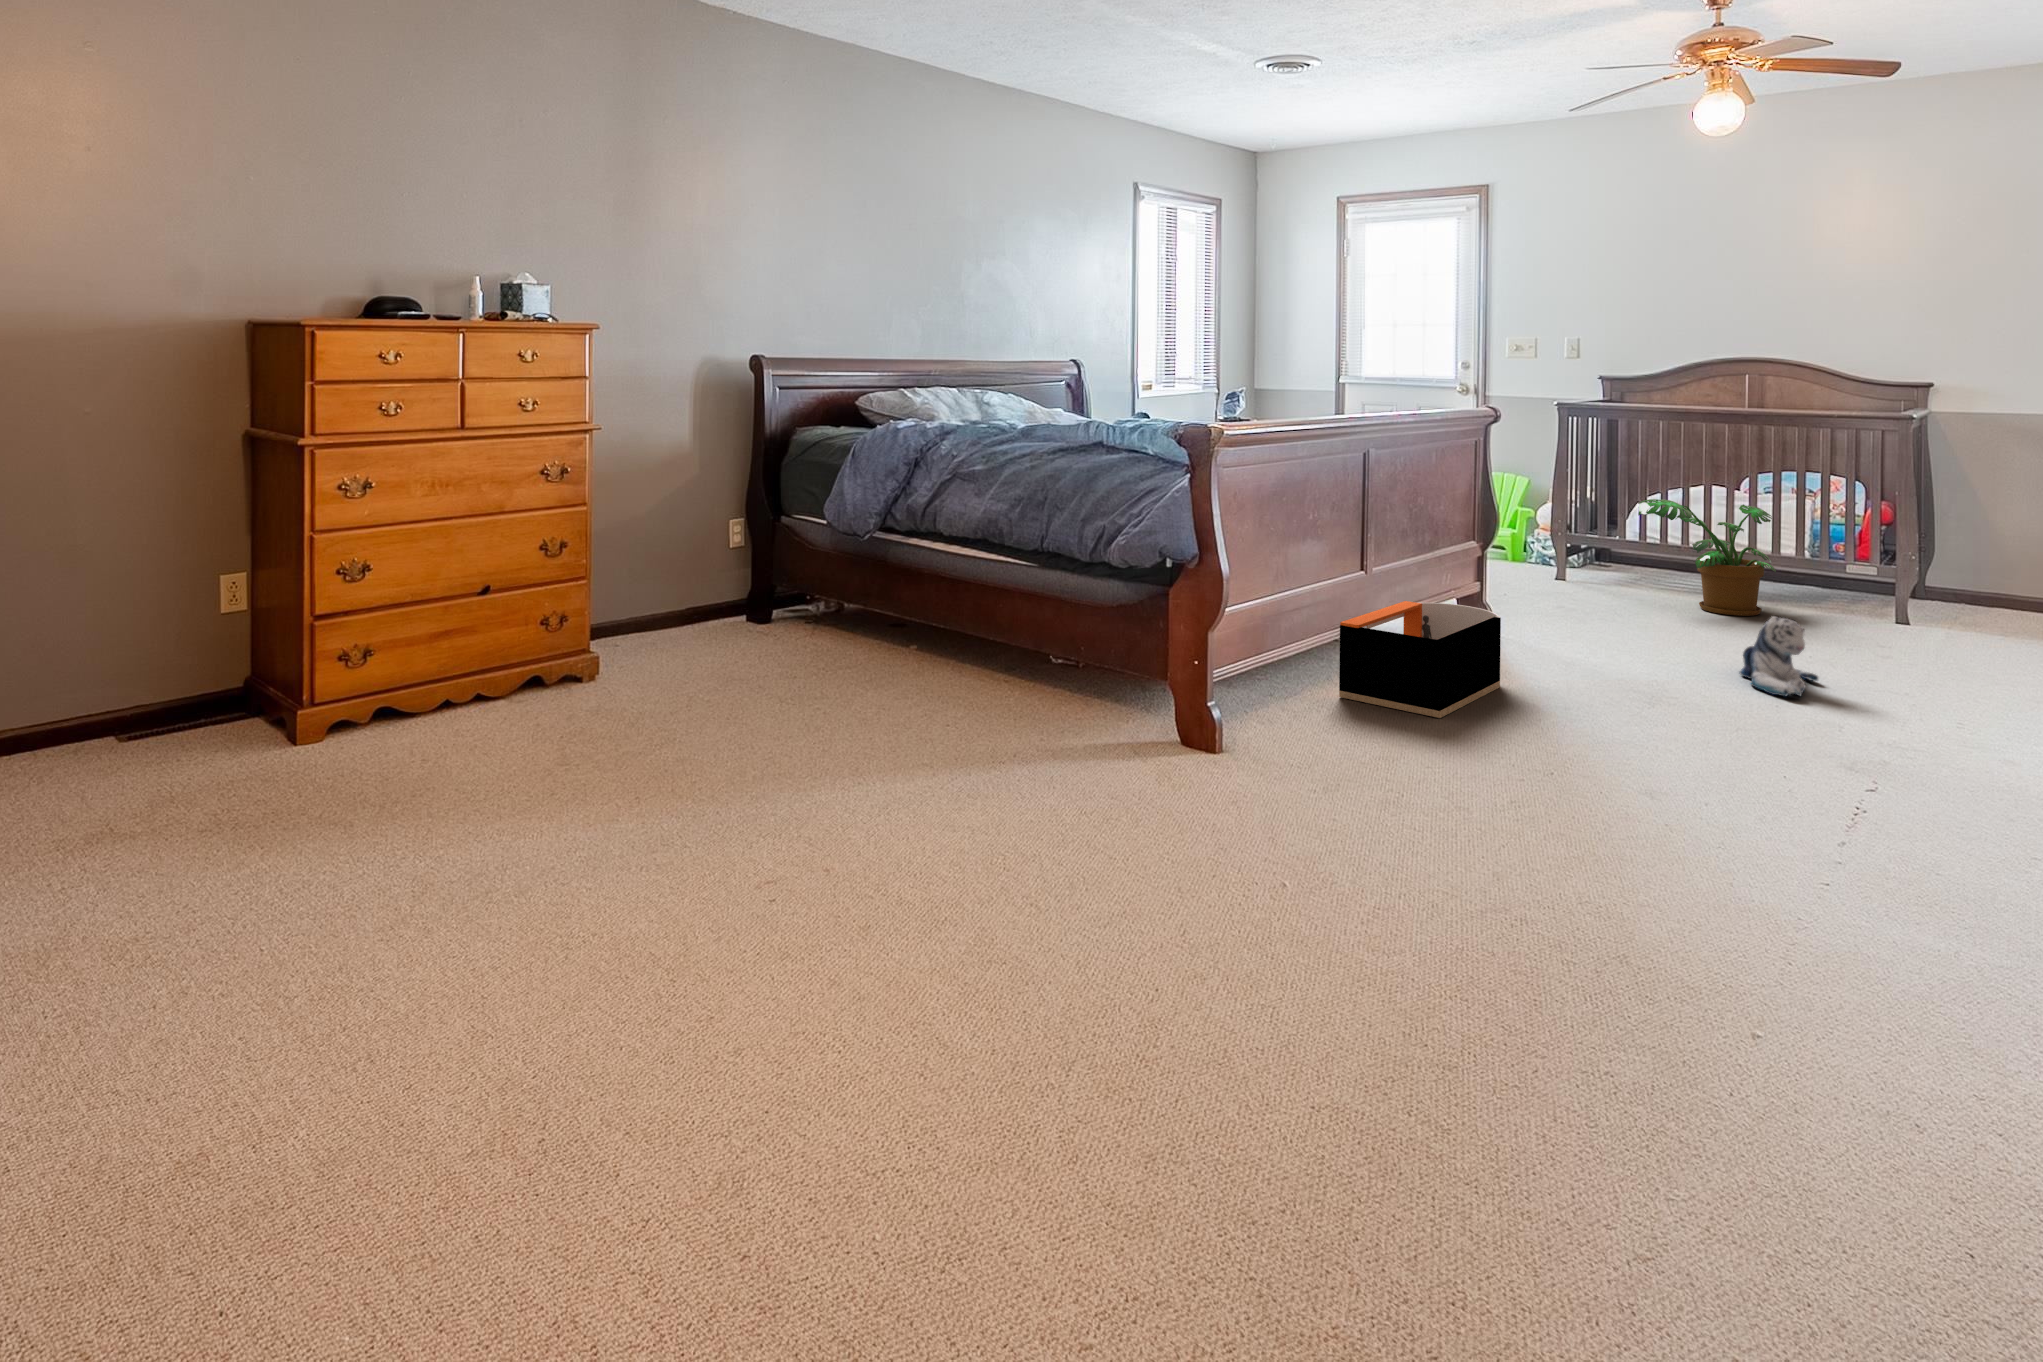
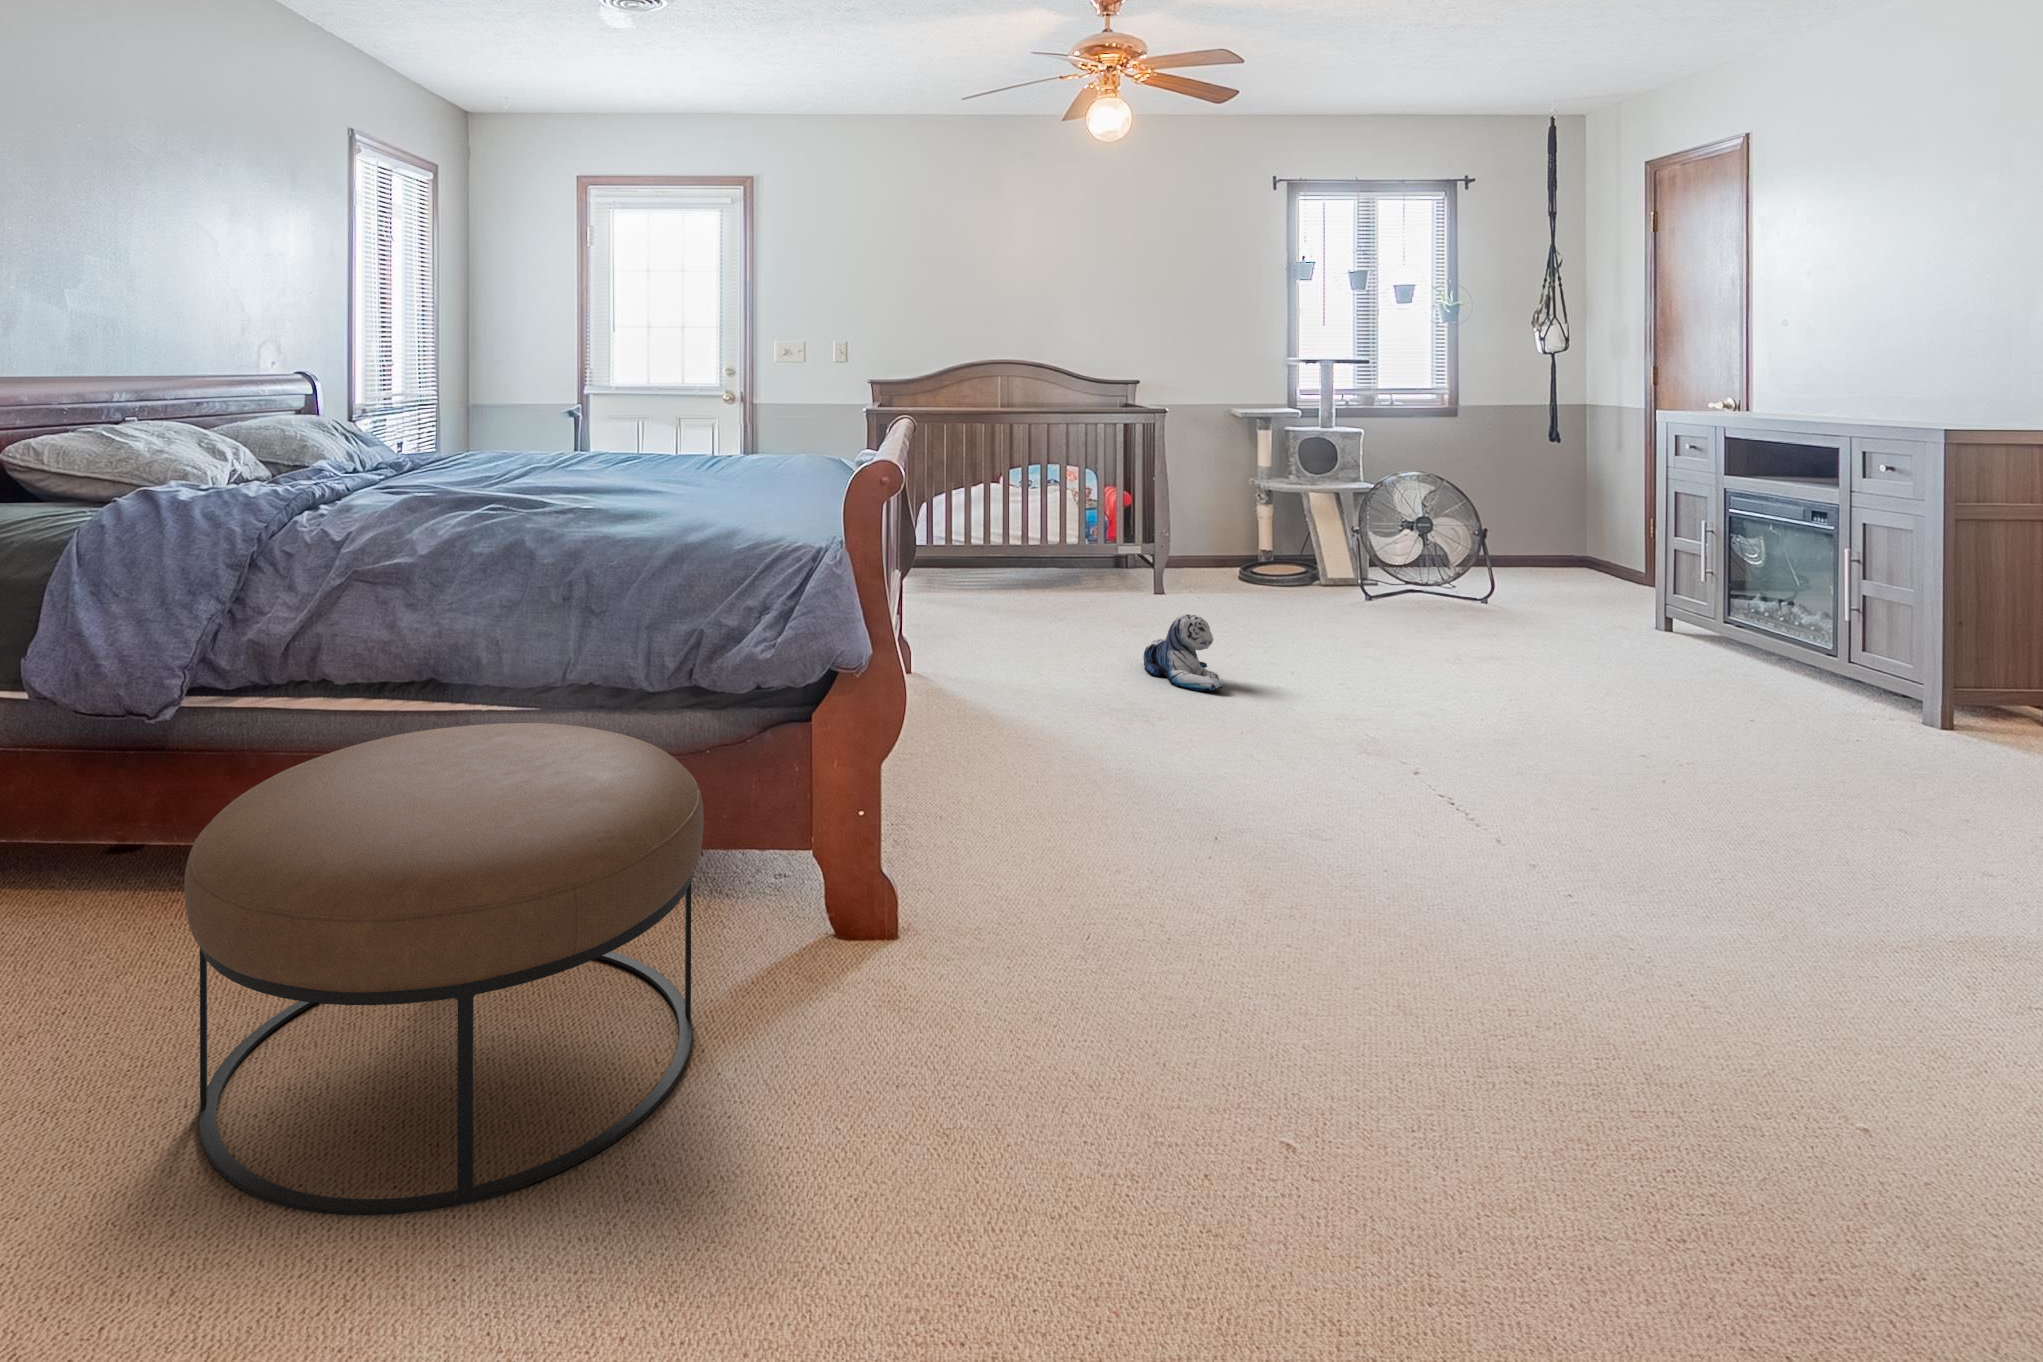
potted plant: present [1638,499,1776,616] -> none [971,499,1078,607]
ottoman: none [777,556,1059,782] -> present [184,723,704,1216]
storage bin: present [1339,601,1501,718] -> none [894,653,1021,797]

